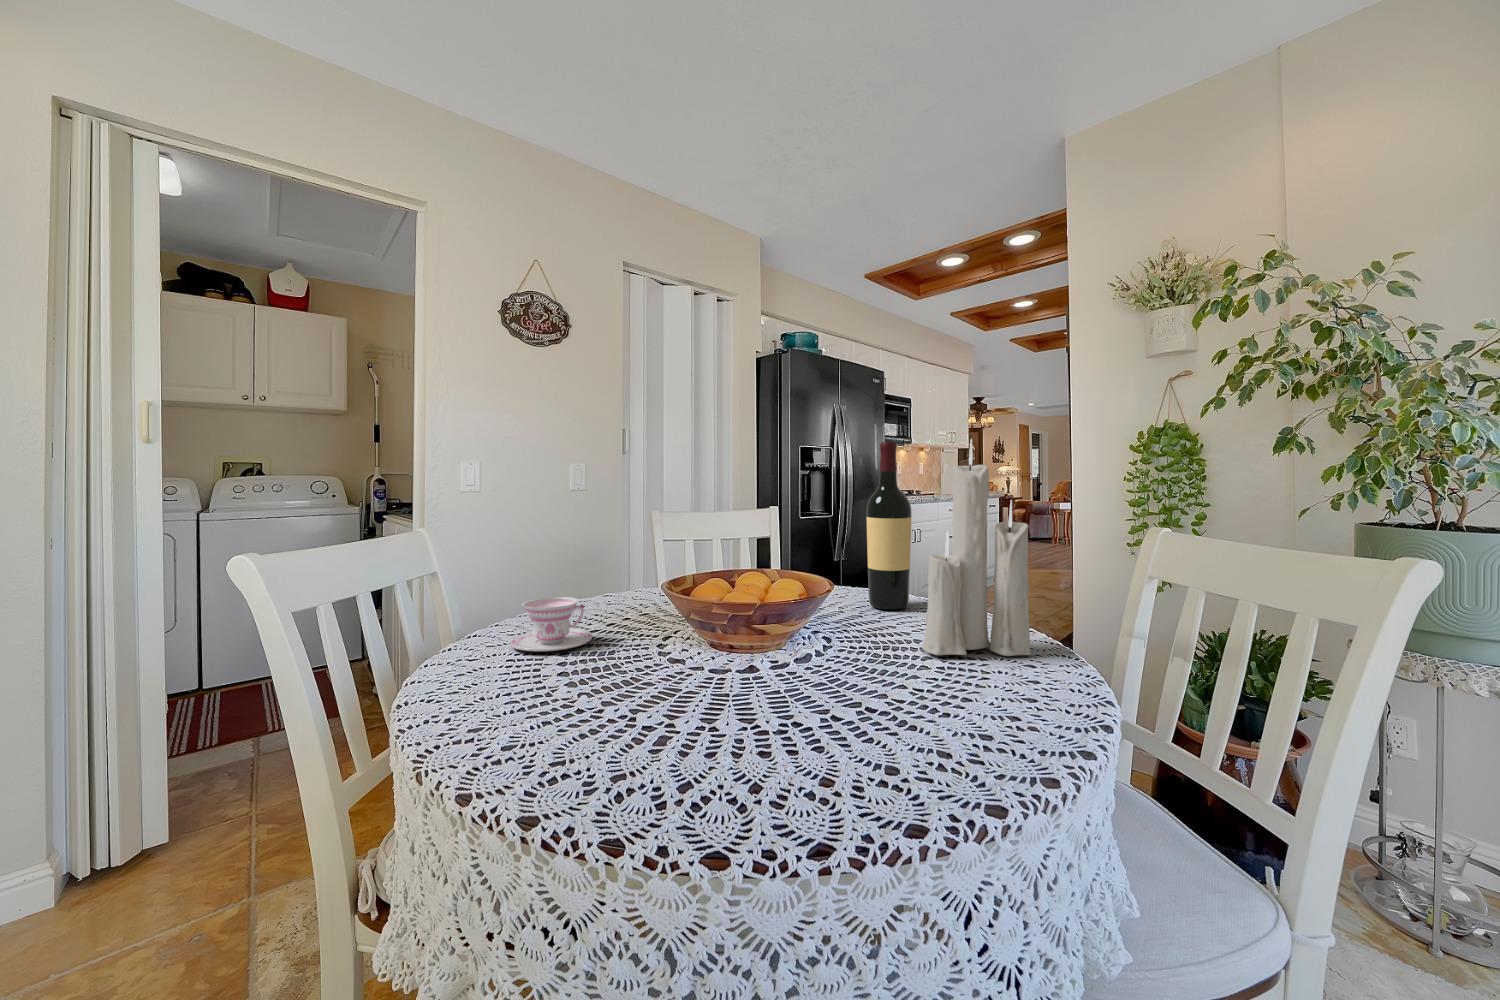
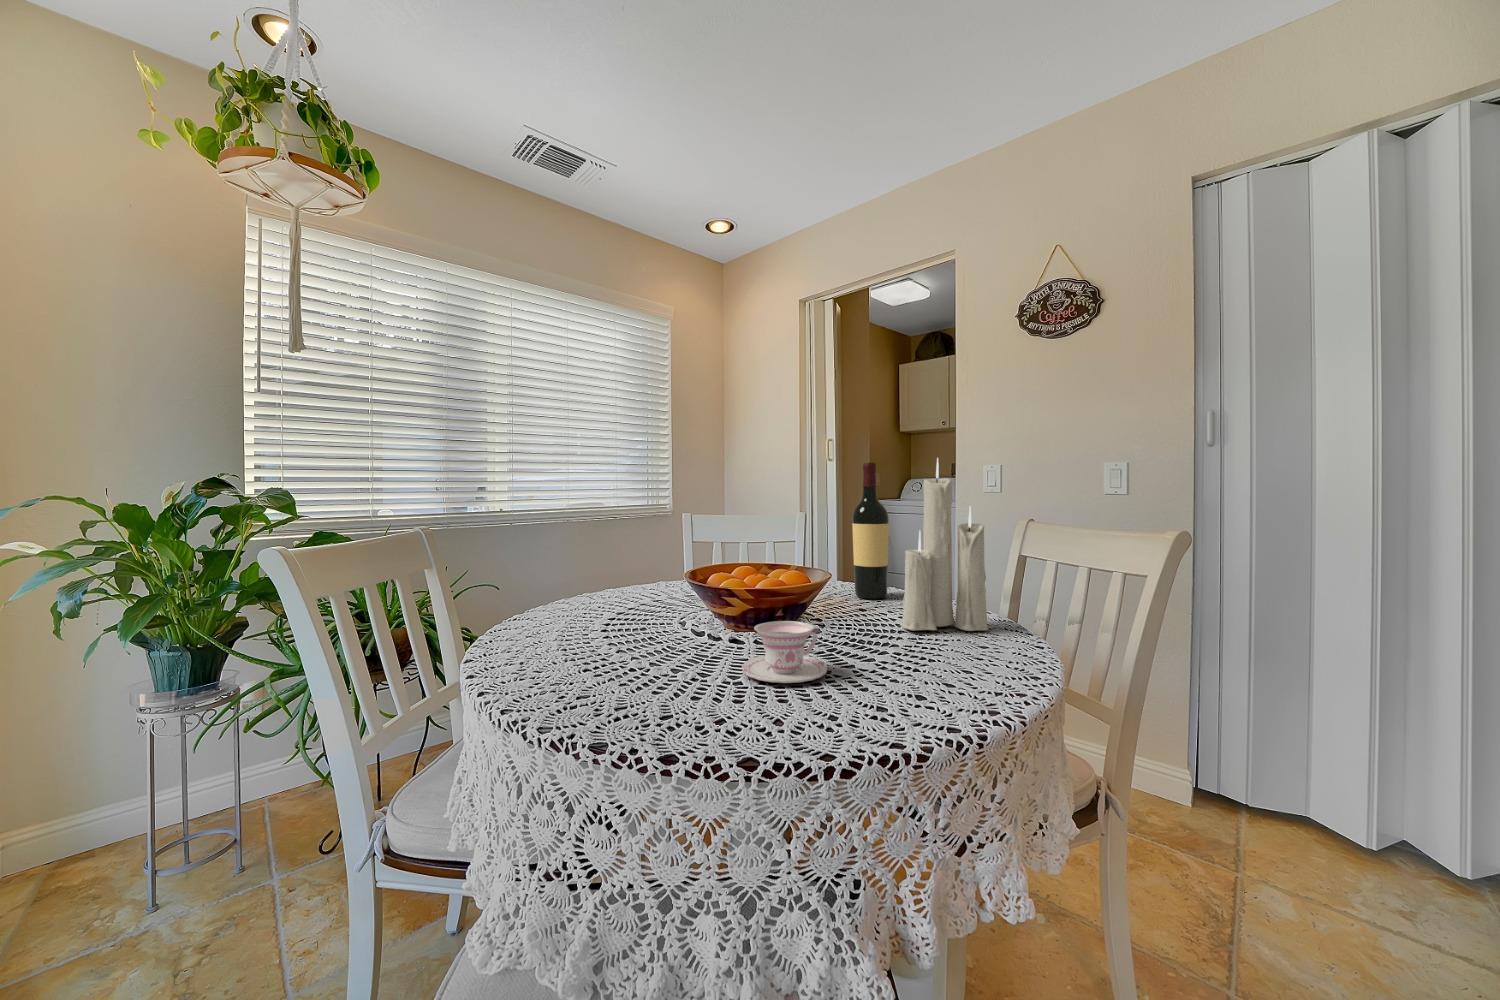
teacup: present [510,597,592,651] -> present [742,621,827,683]

